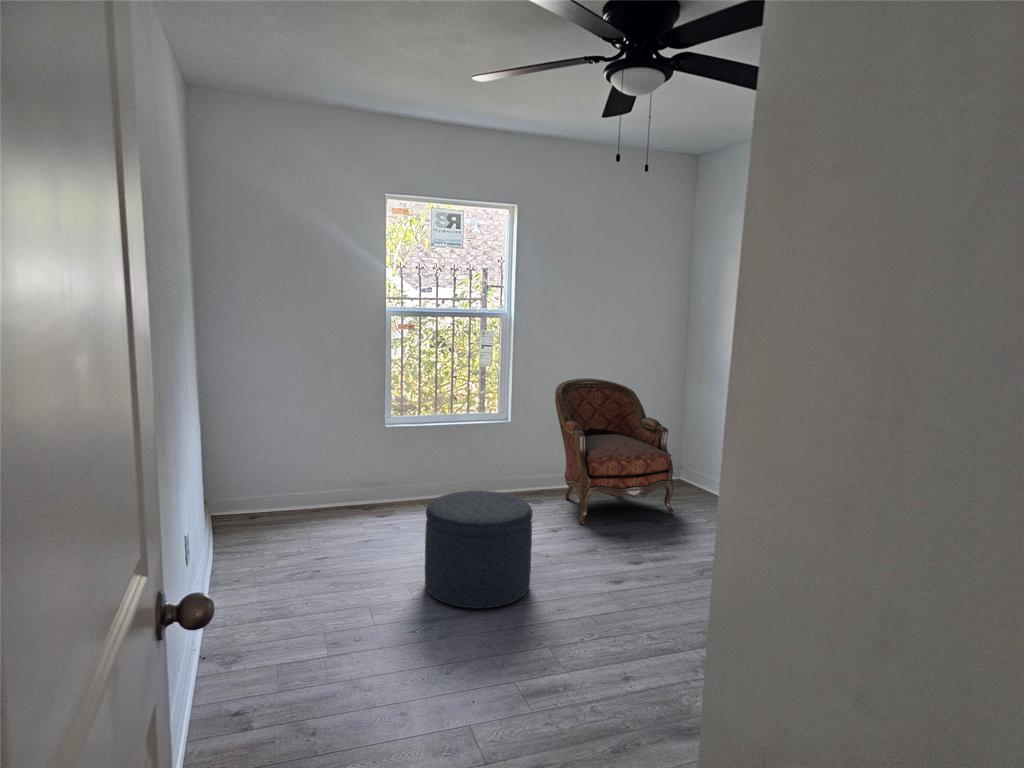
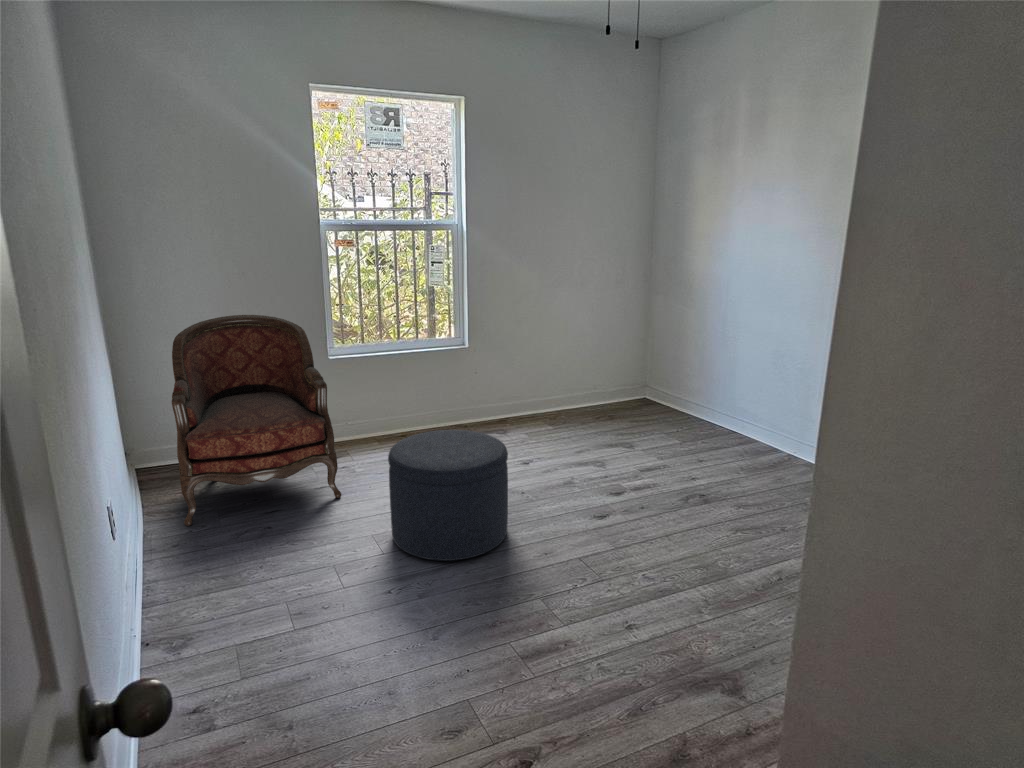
armchair: present [555,378,674,524] -> present [172,315,341,526]

